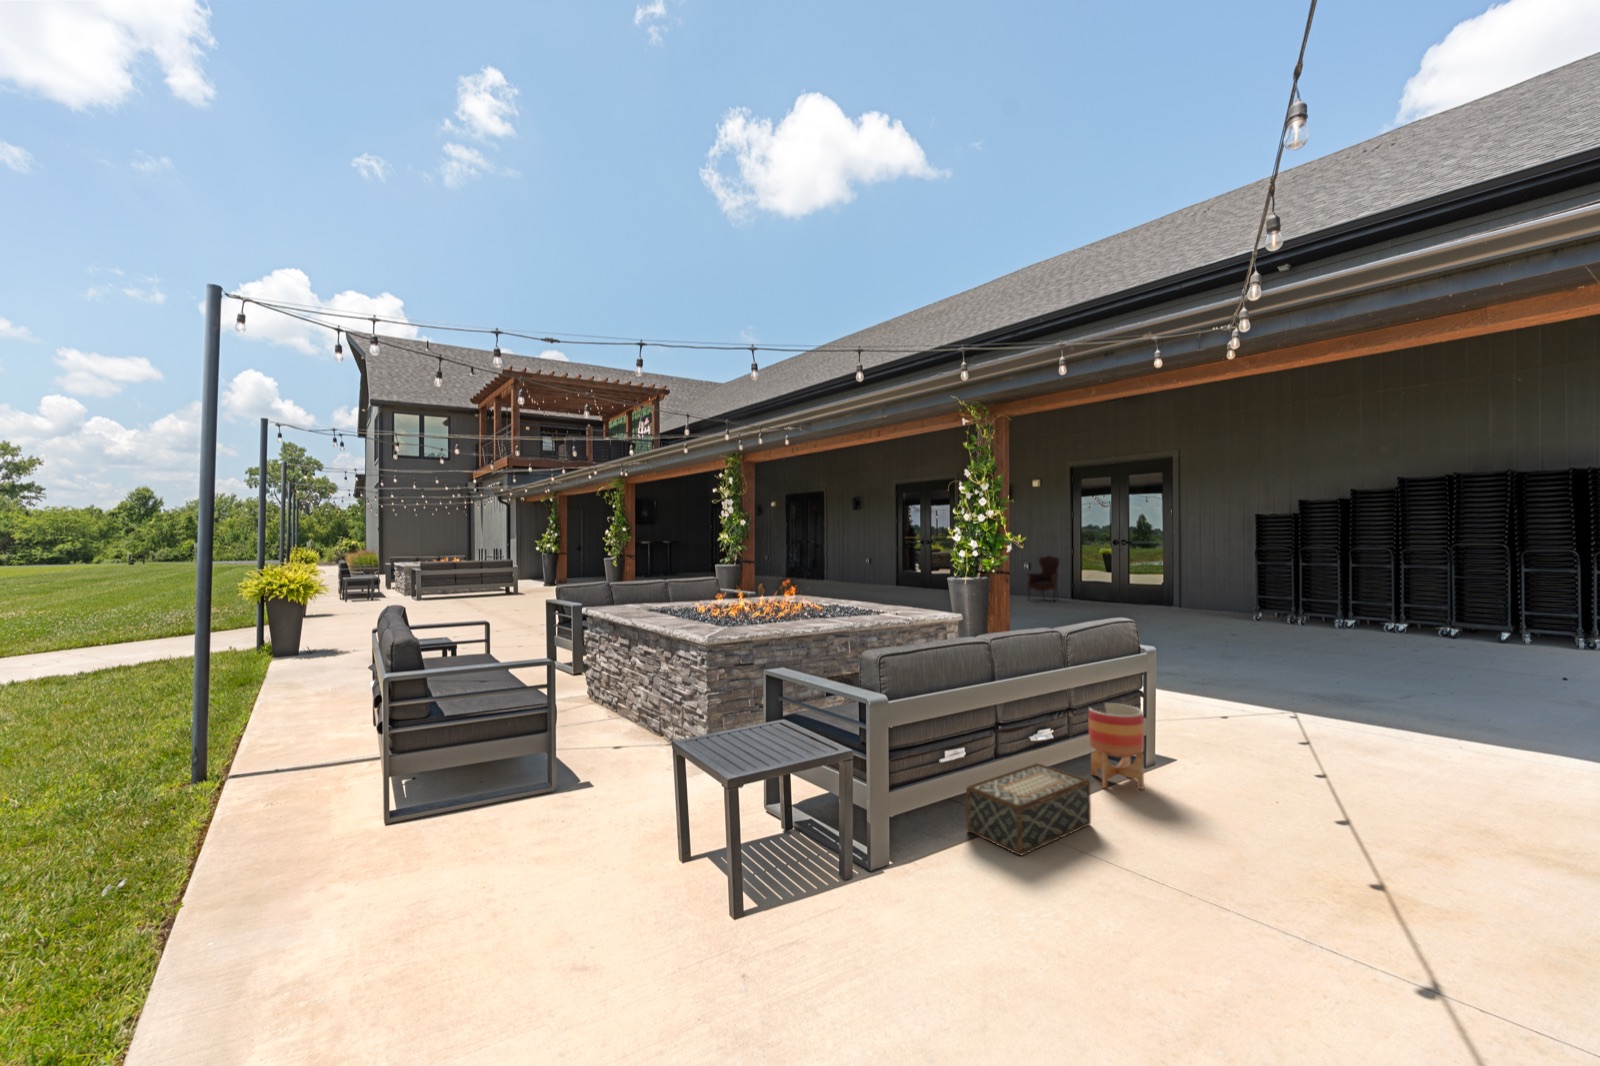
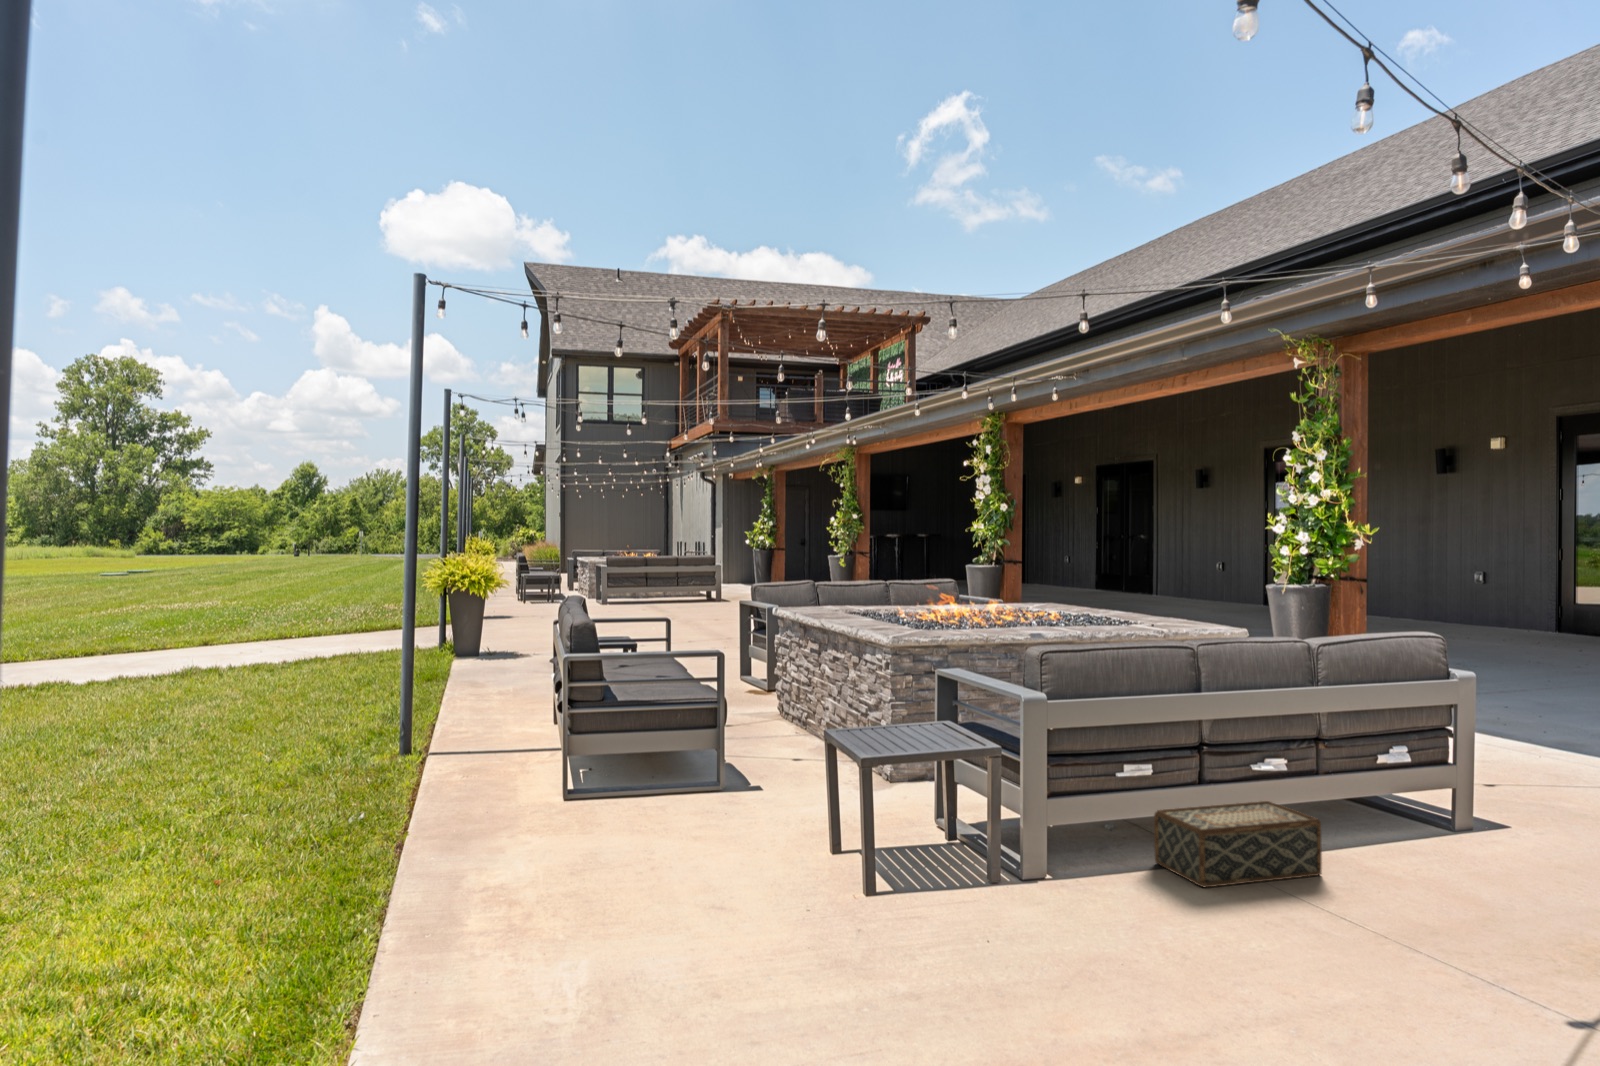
armchair: present [1027,556,1060,600] -> none [1500,561,1565,641]
planter: present [1088,703,1144,789] -> none [1366,742,1443,855]

